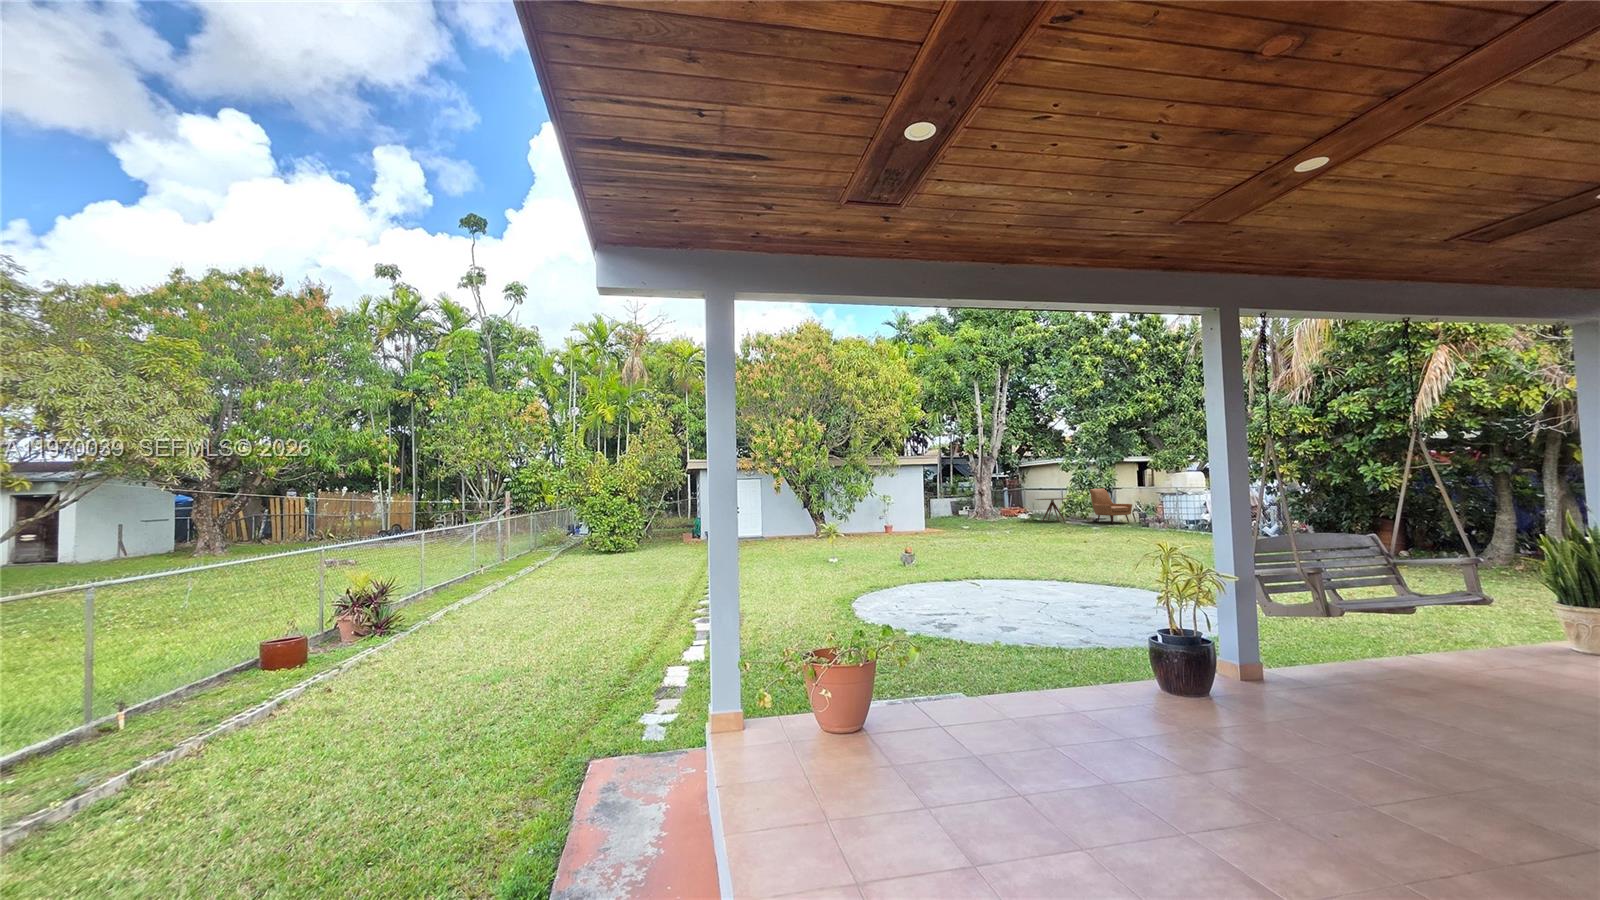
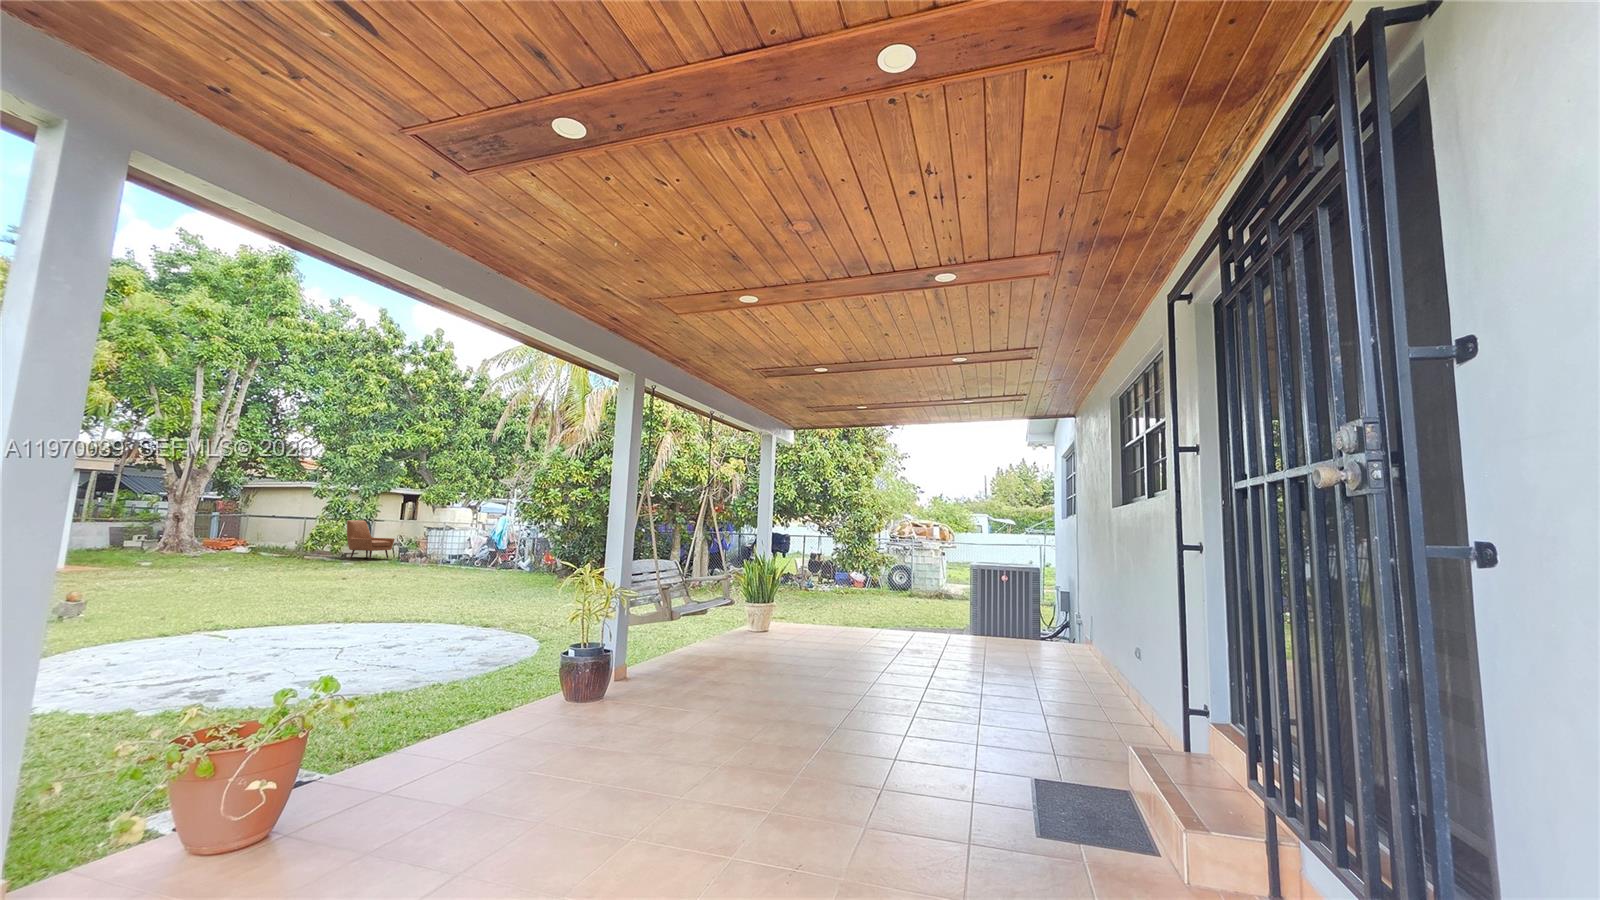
round table: present [1035,498,1070,521] -> none [267,529,319,558]

